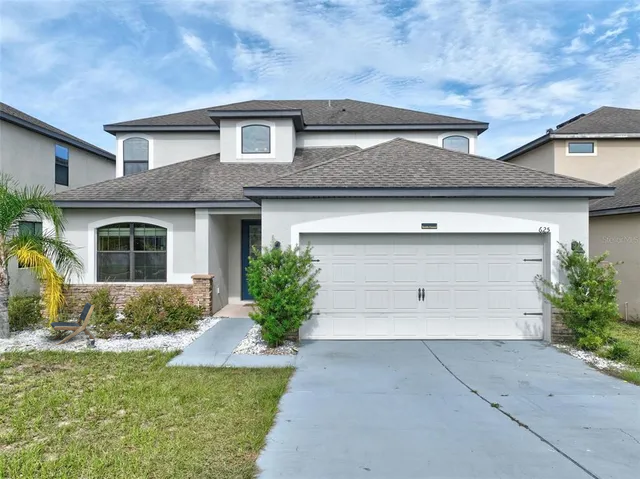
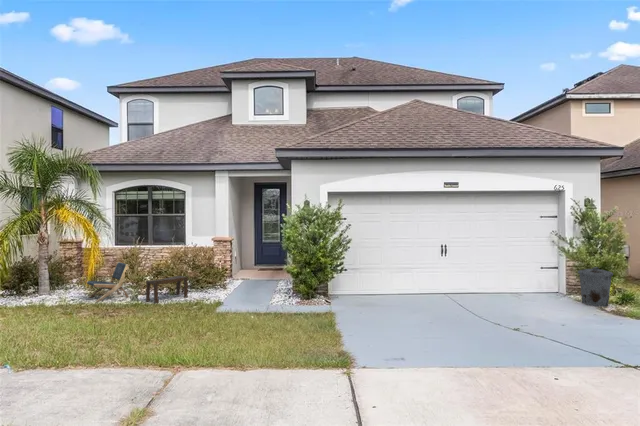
bench: none [108,317,154,348] -> present [146,276,188,303]
trash can: none [564,317,603,360] -> present [578,267,613,307]

